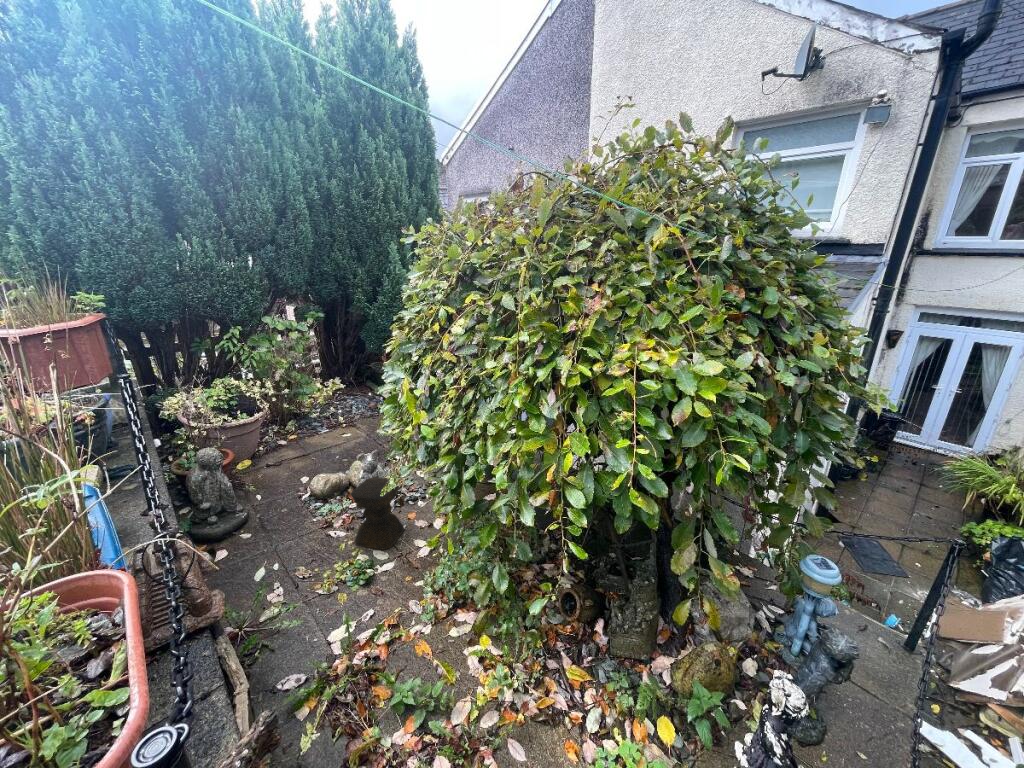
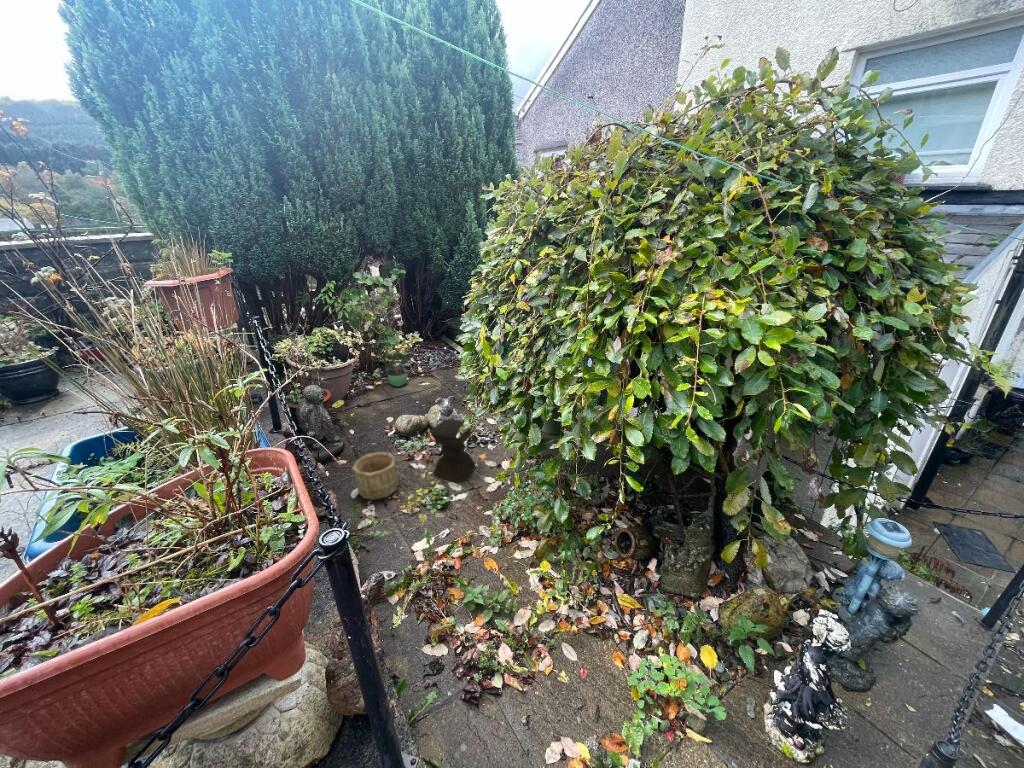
potted plant: none [298,401,327,440] -> present [385,352,408,386]
wooden bucket: none [253,522,311,582] -> present [352,452,398,500]

